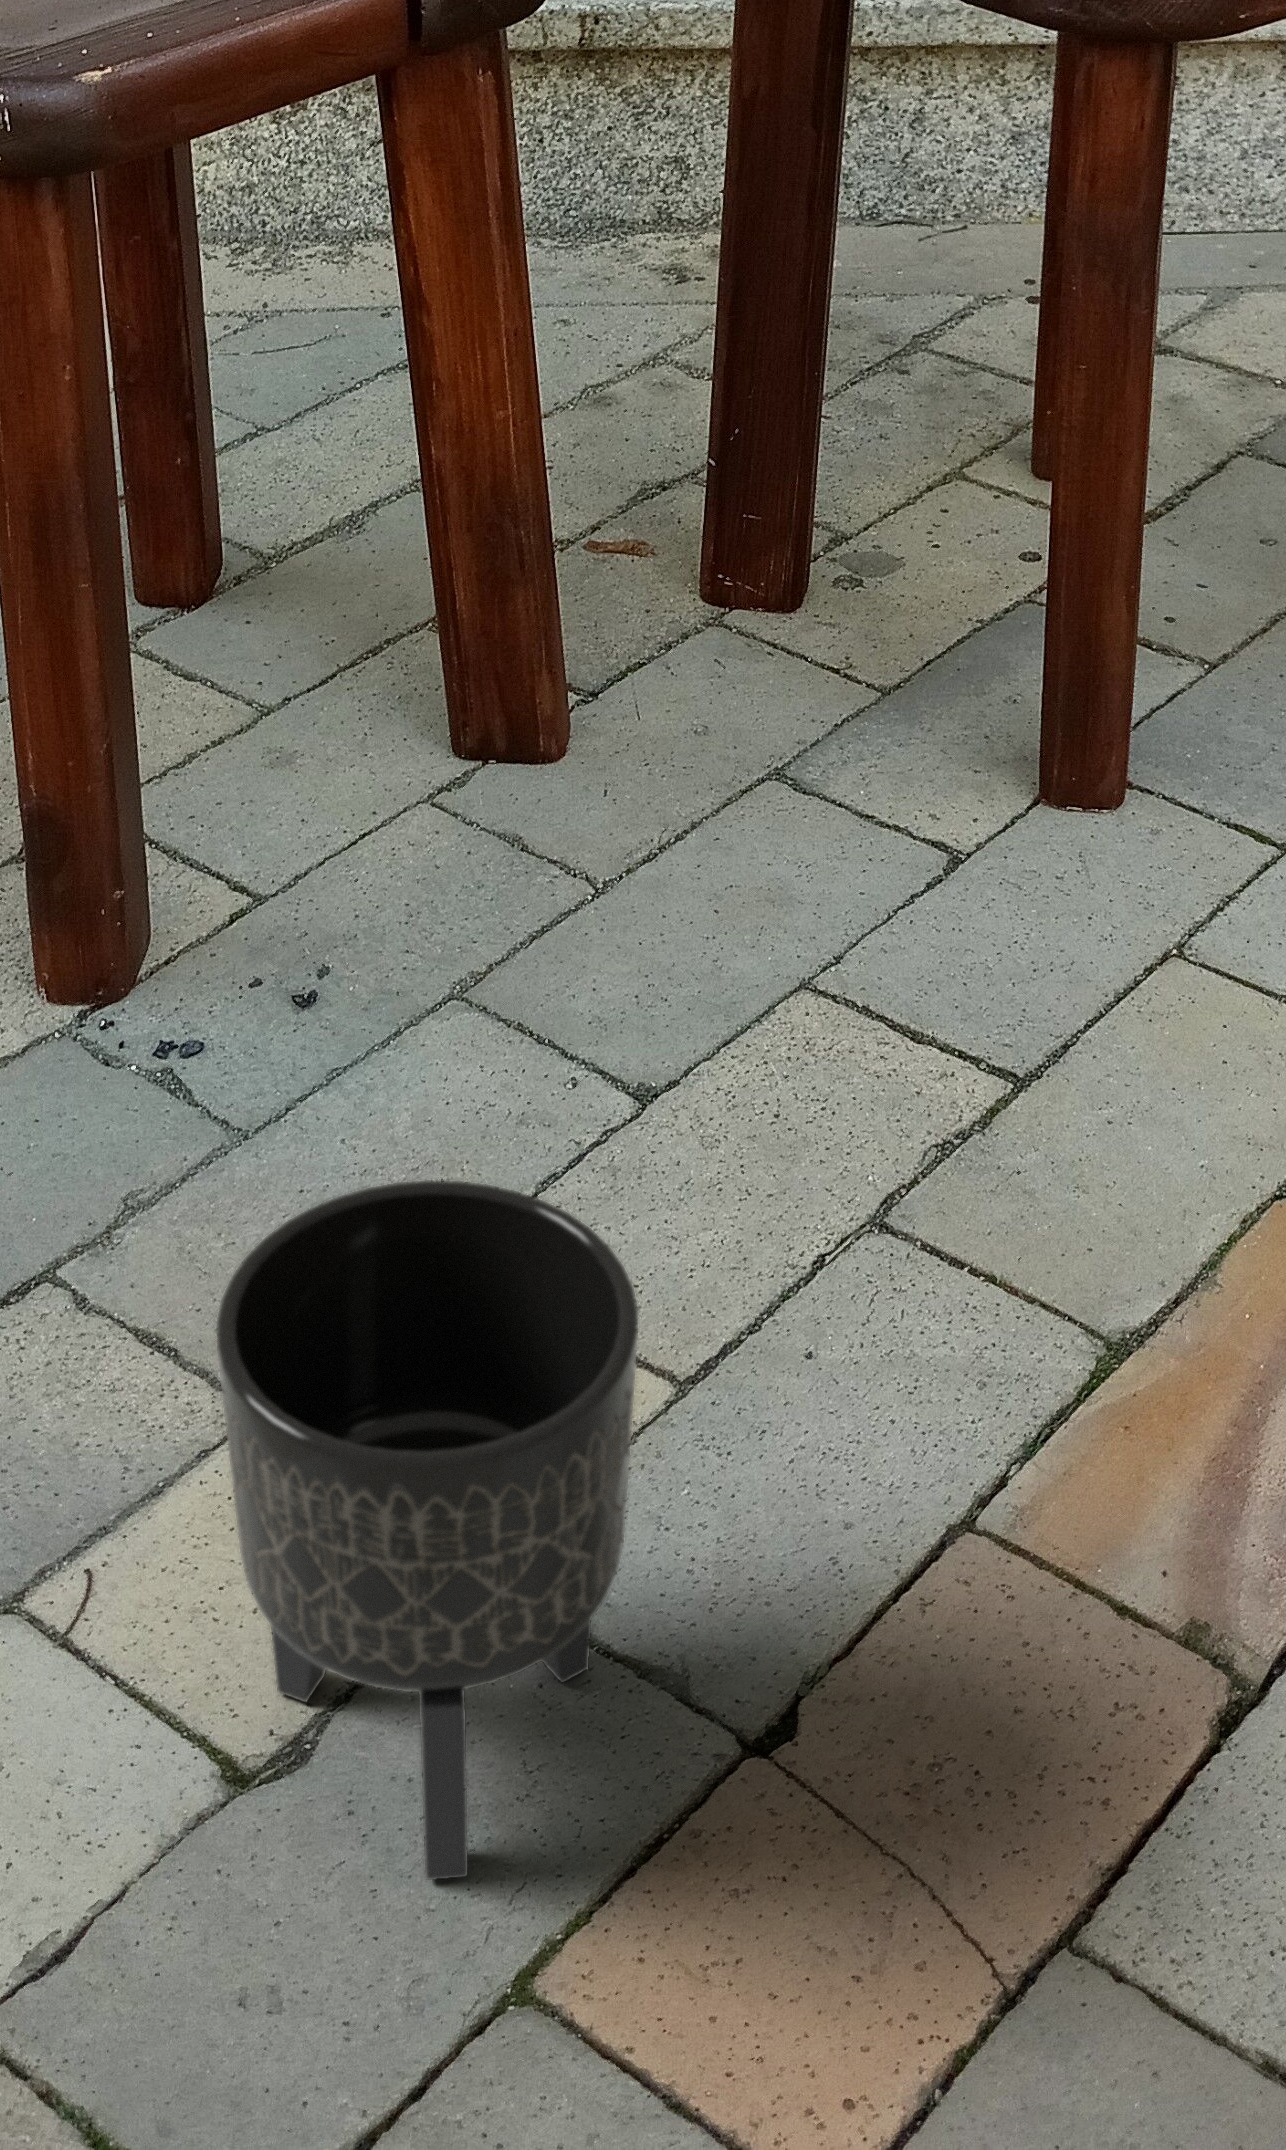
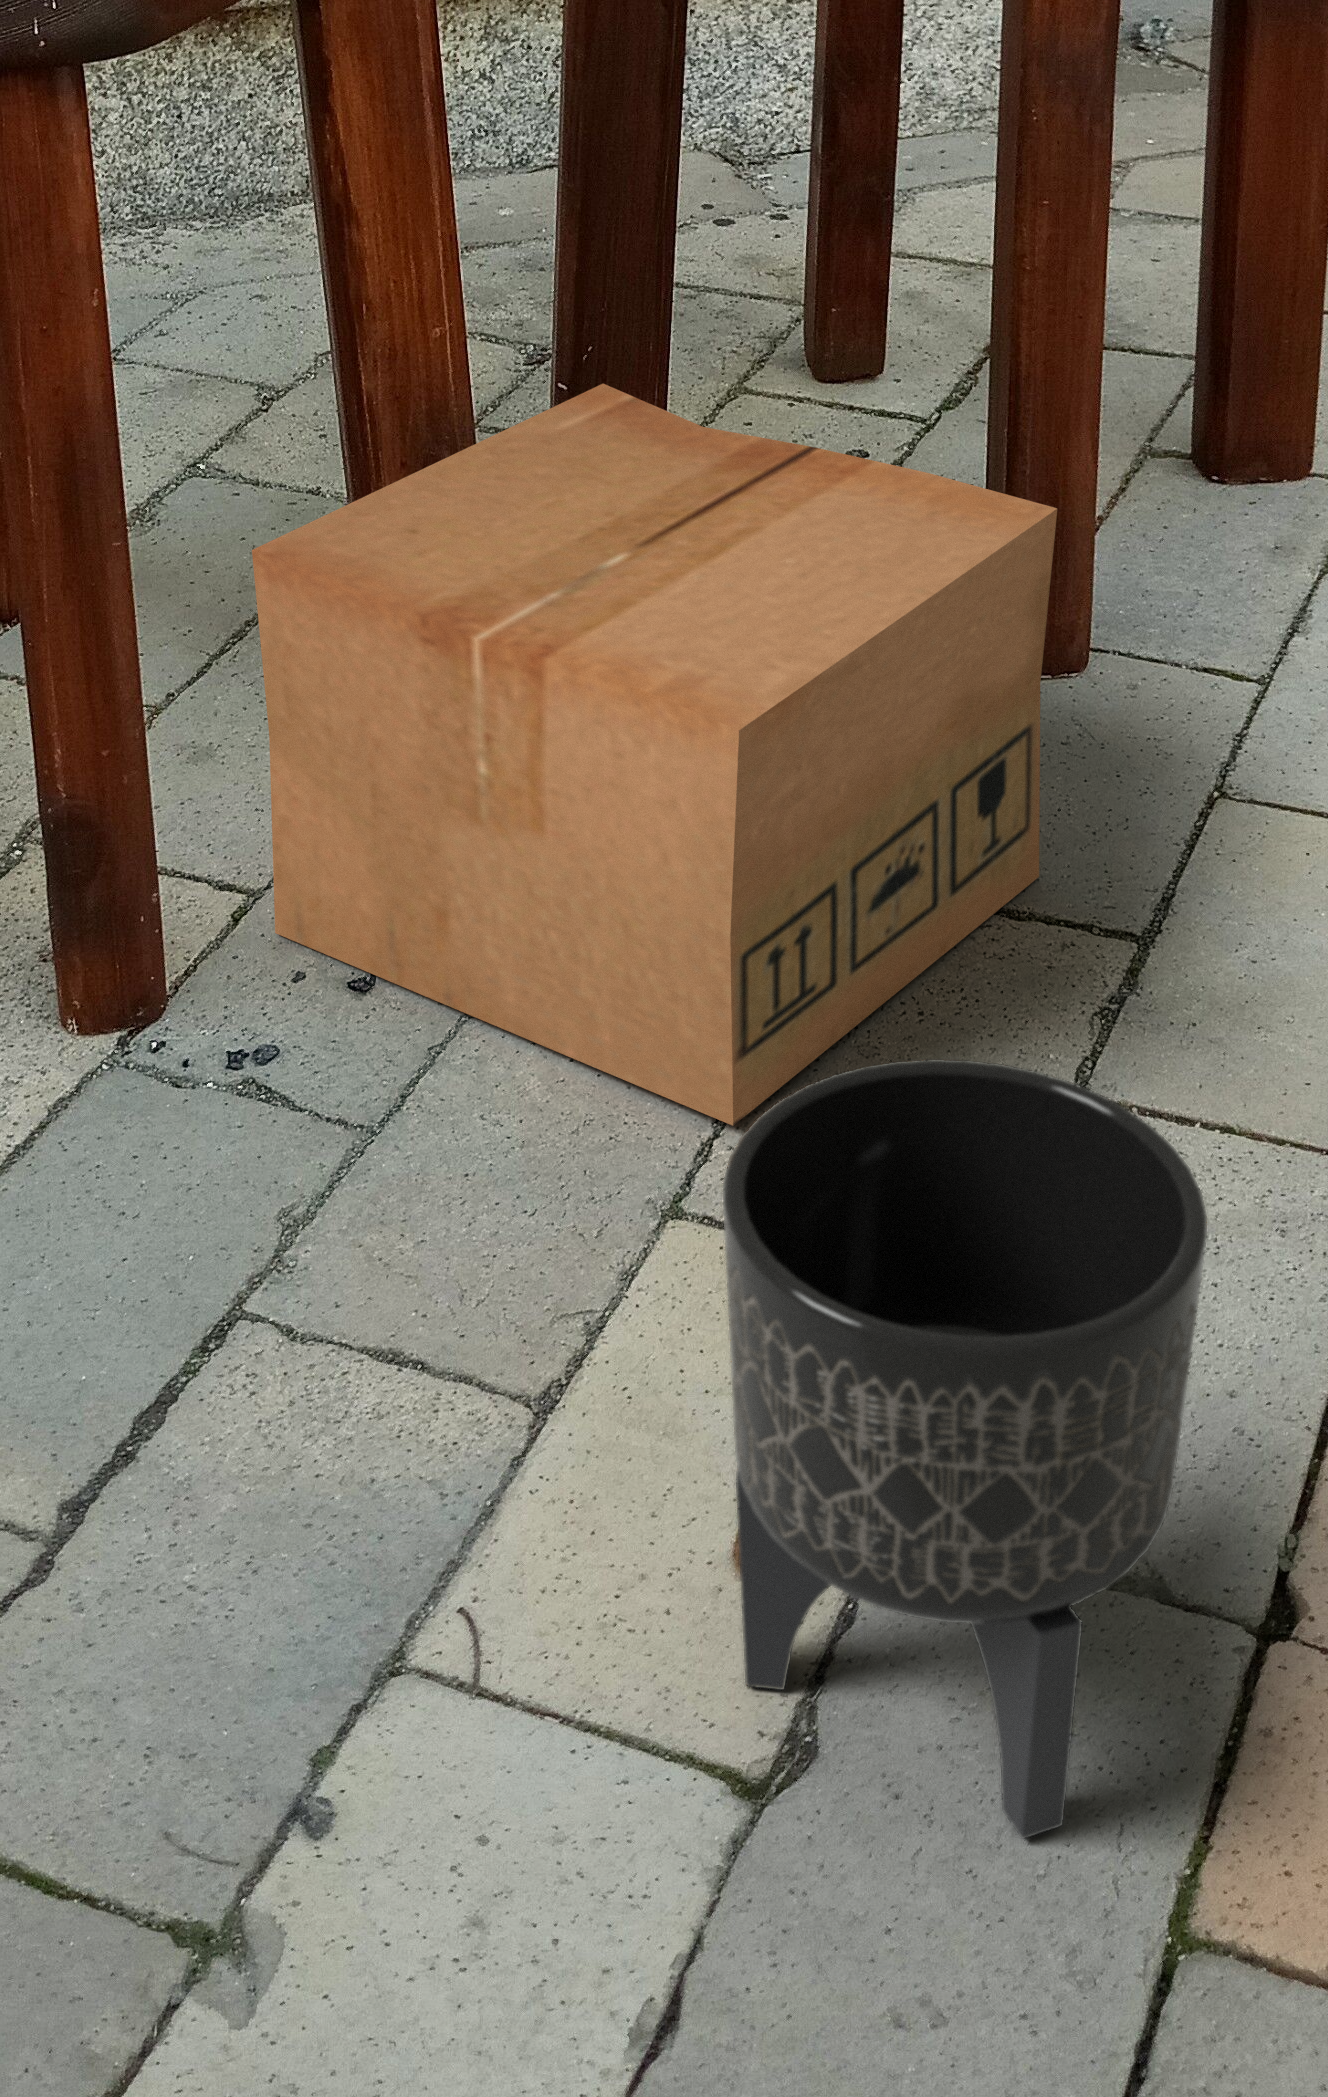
cardboard box: none [252,480,986,1190] -> present [252,384,1057,1126]

